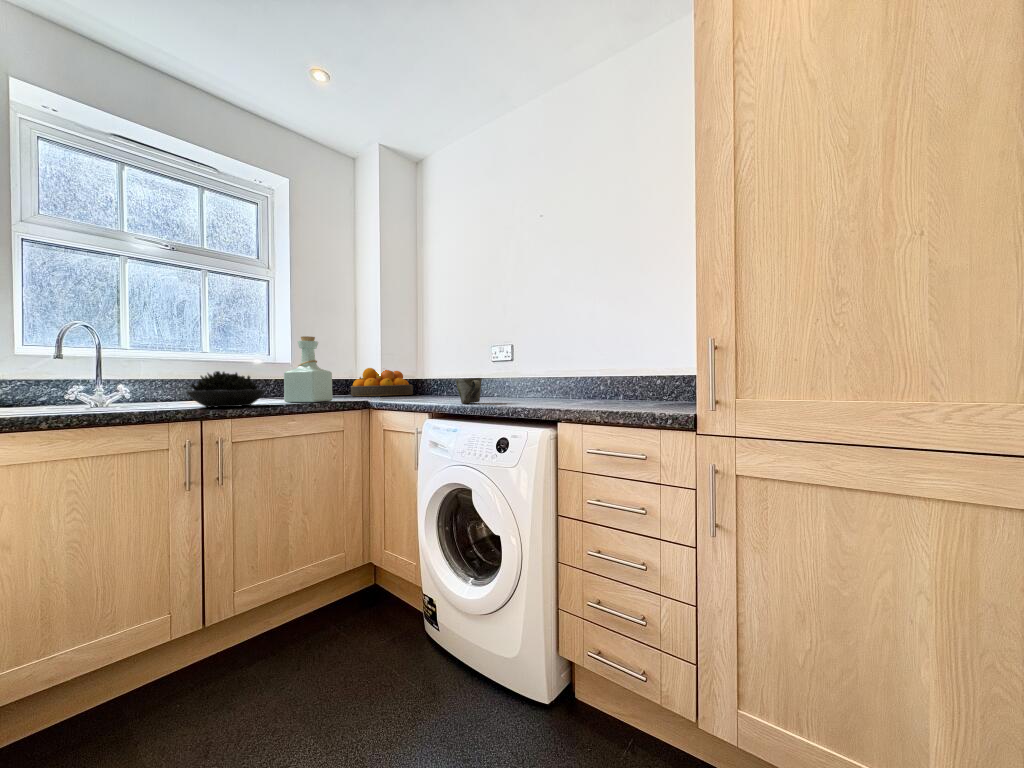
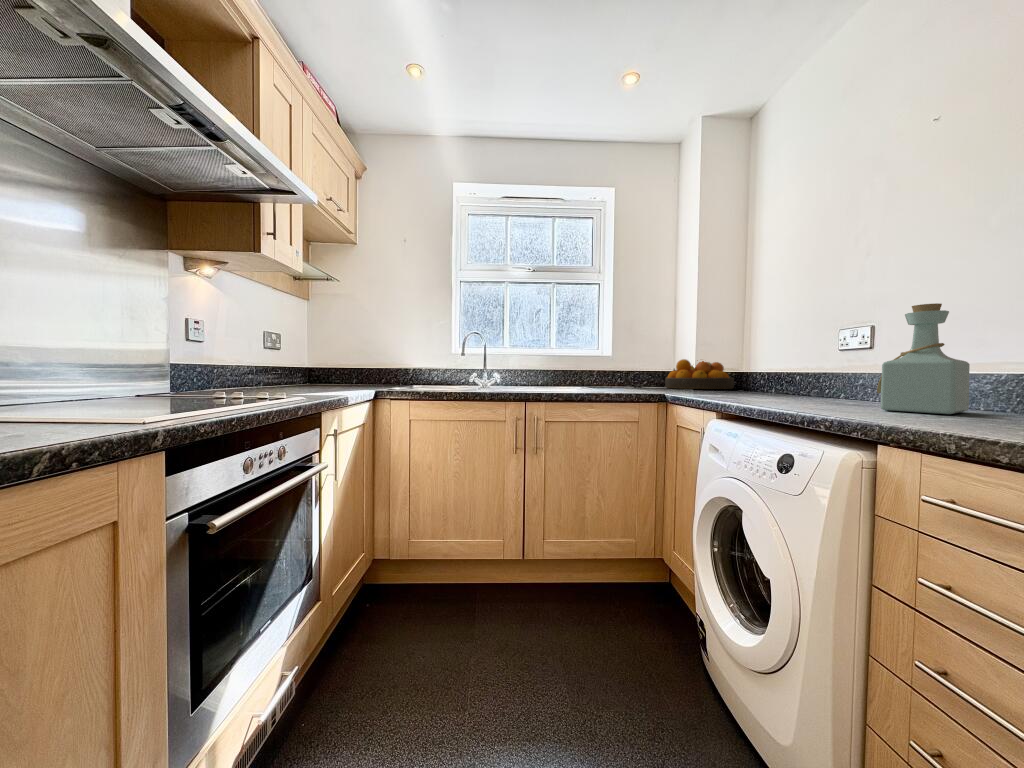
bottle: present [284,336,333,402] -> present [877,303,970,414]
succulent plant: present [187,371,266,408] -> none [515,364,570,393]
mug: present [456,378,482,404] -> none [747,373,786,404]

